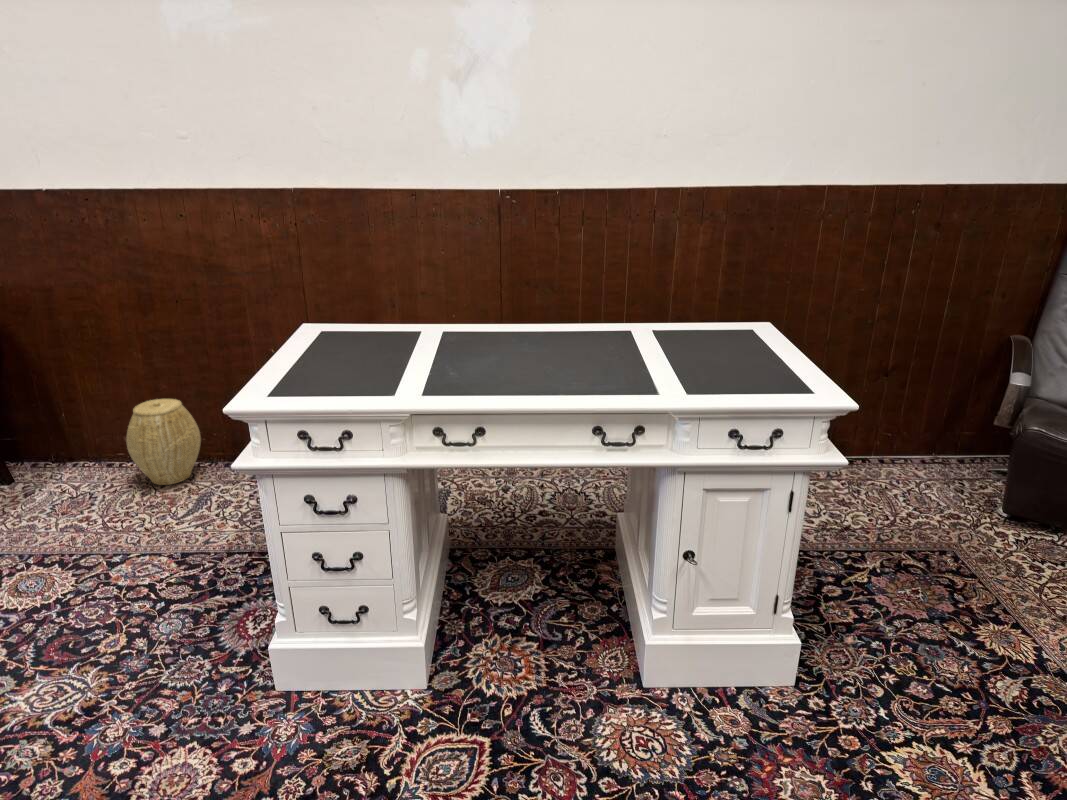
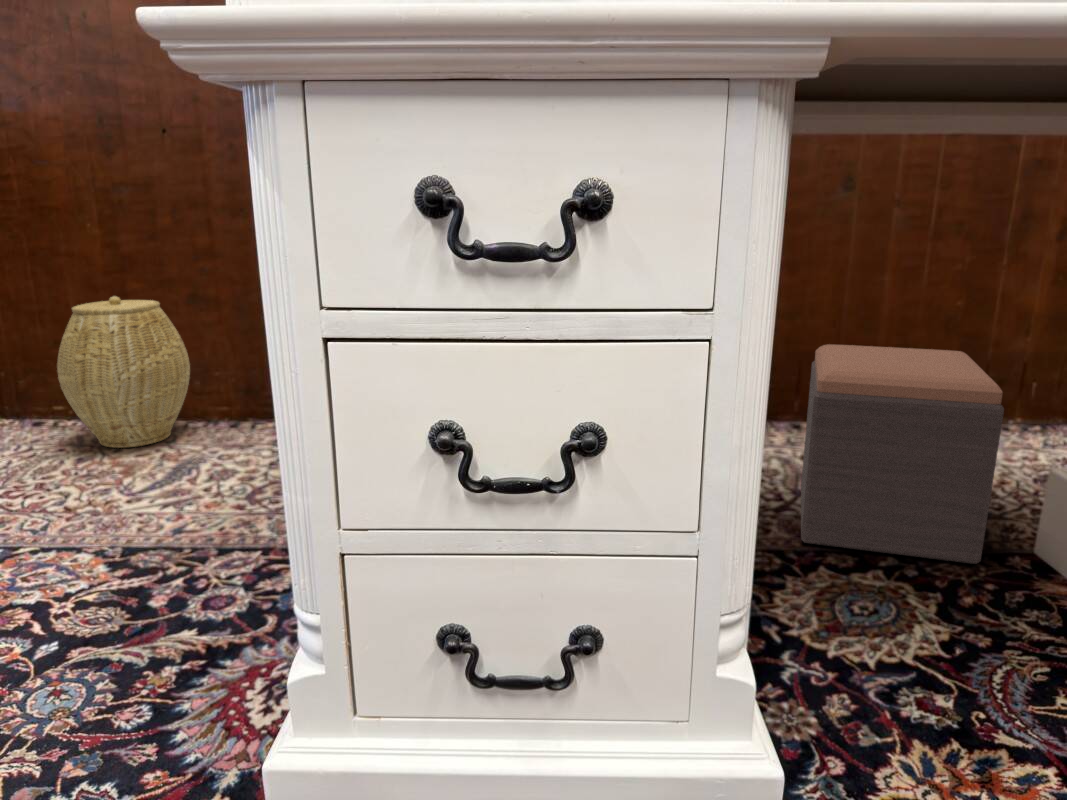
footstool: none [504,443,595,555] -> present [801,344,1004,564]

